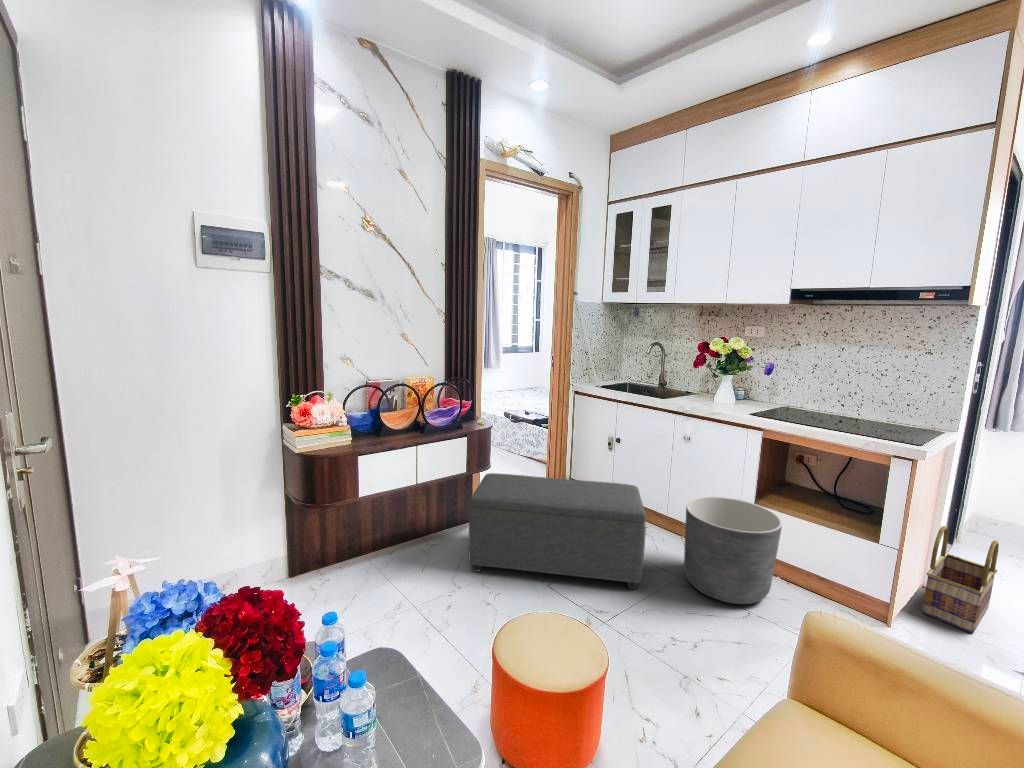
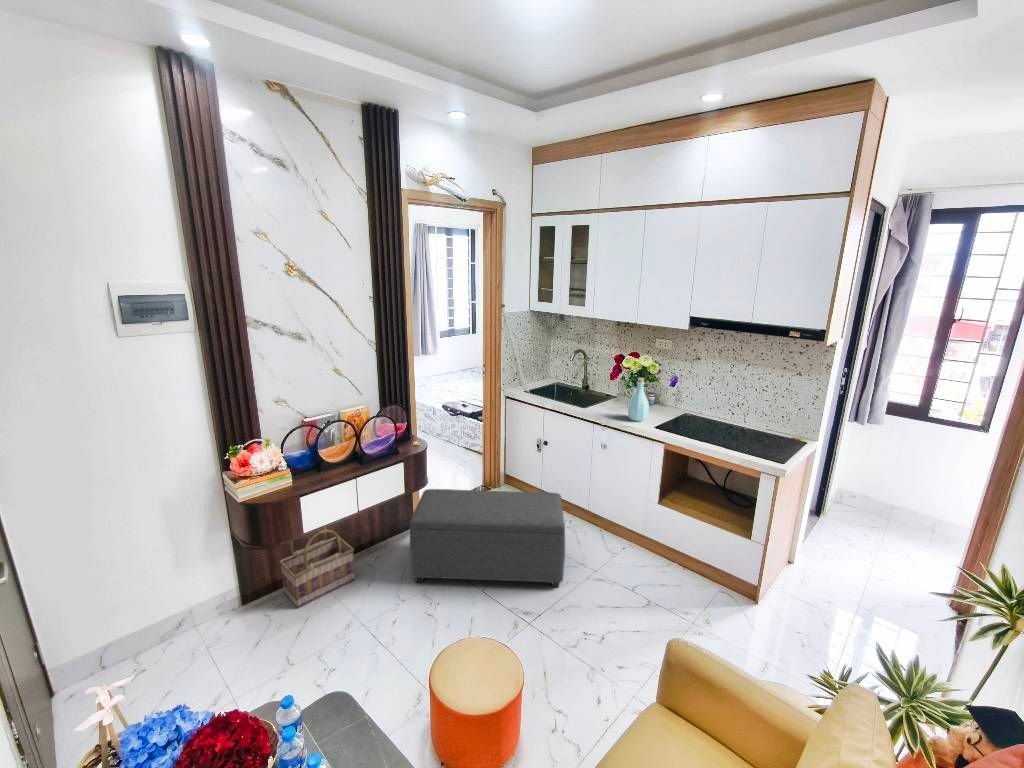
bottle: none [716,362,741,411] -> present [628,378,649,421]
planter: present [684,496,782,604] -> none [600,499,678,593]
basket: present [922,526,999,633] -> present [279,527,355,608]

